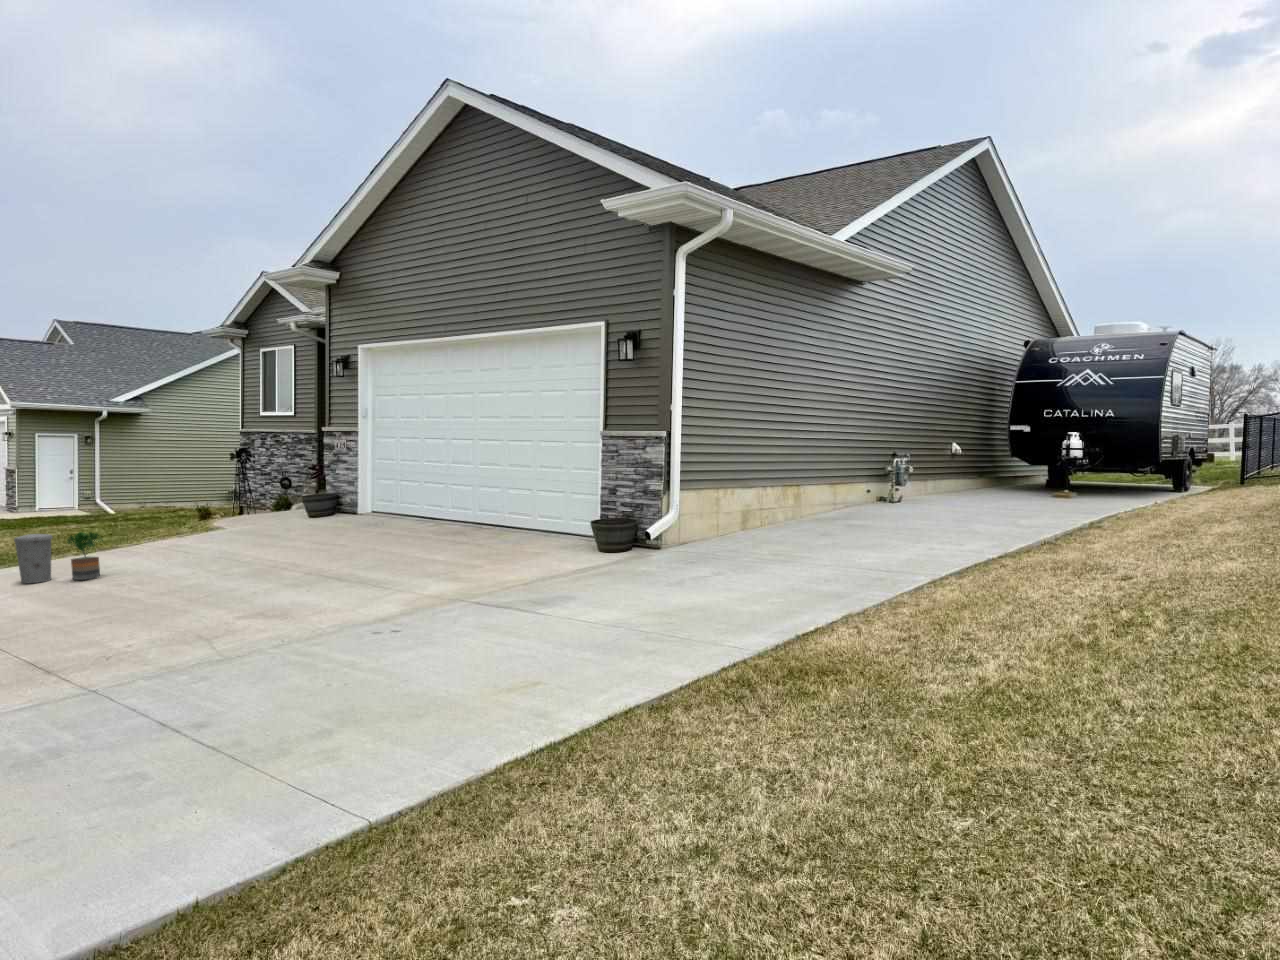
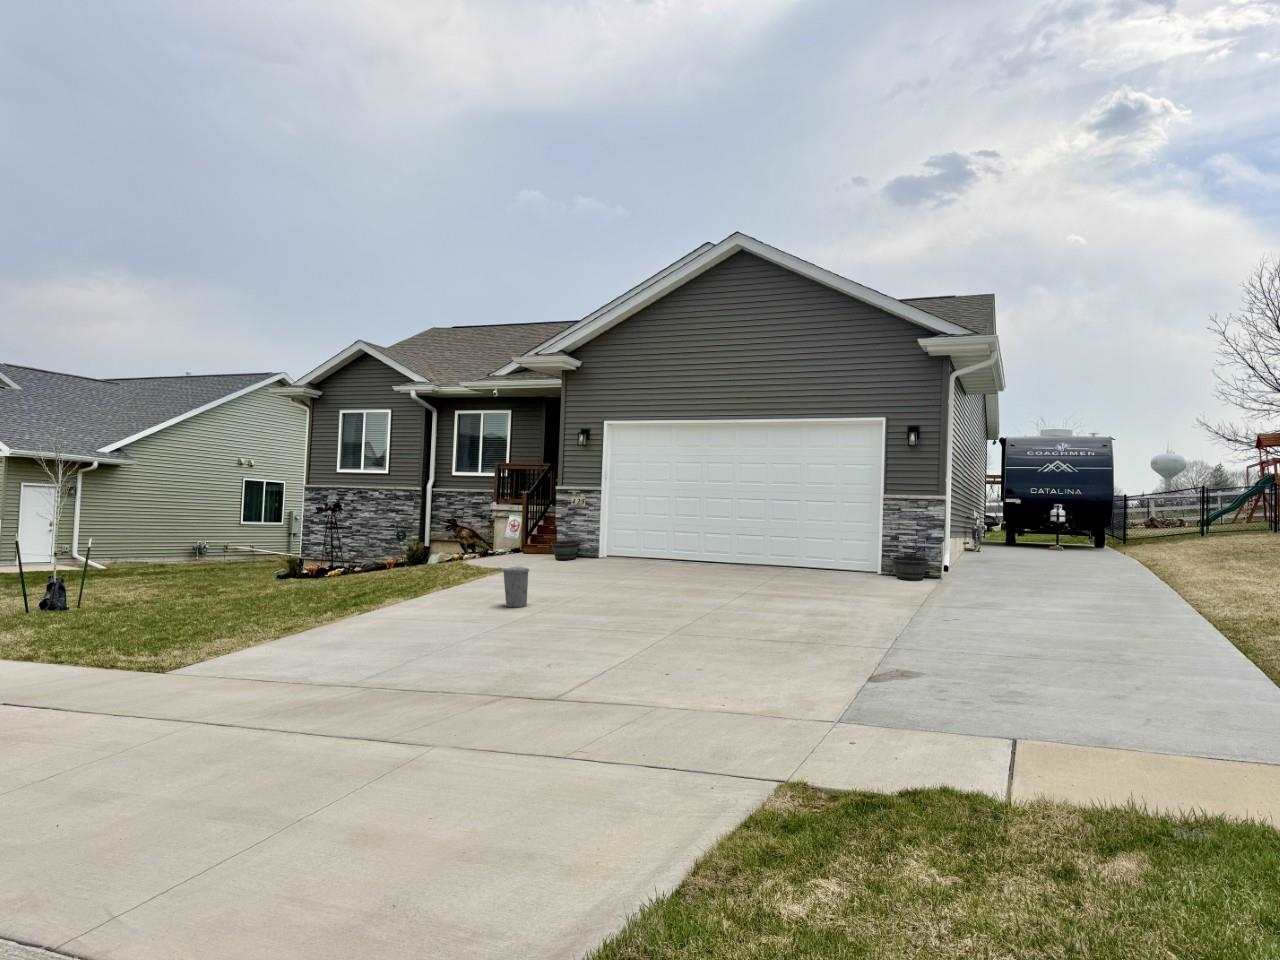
potted tree: present [67,532,103,580] -> none [545,565,570,604]

